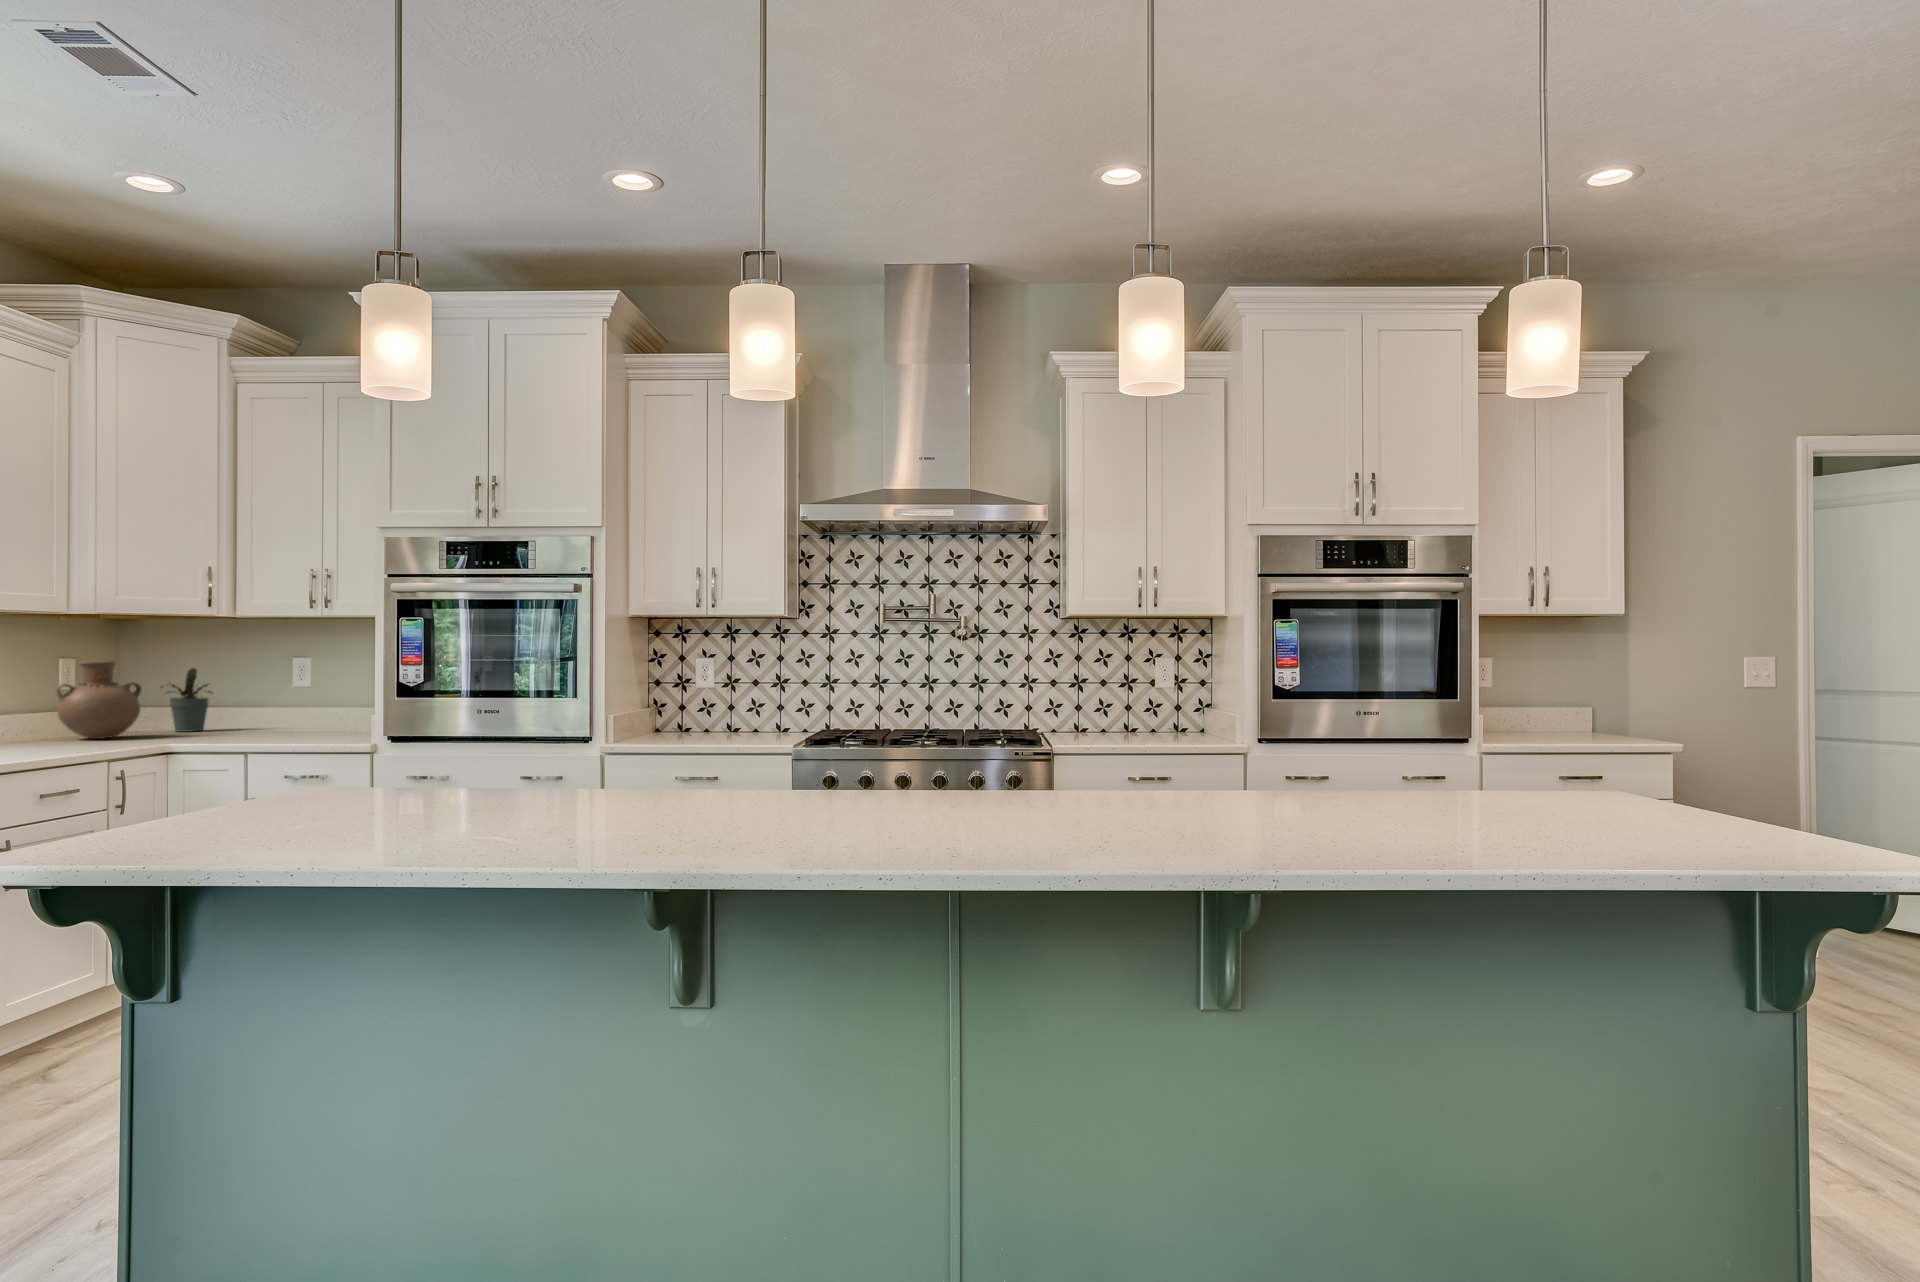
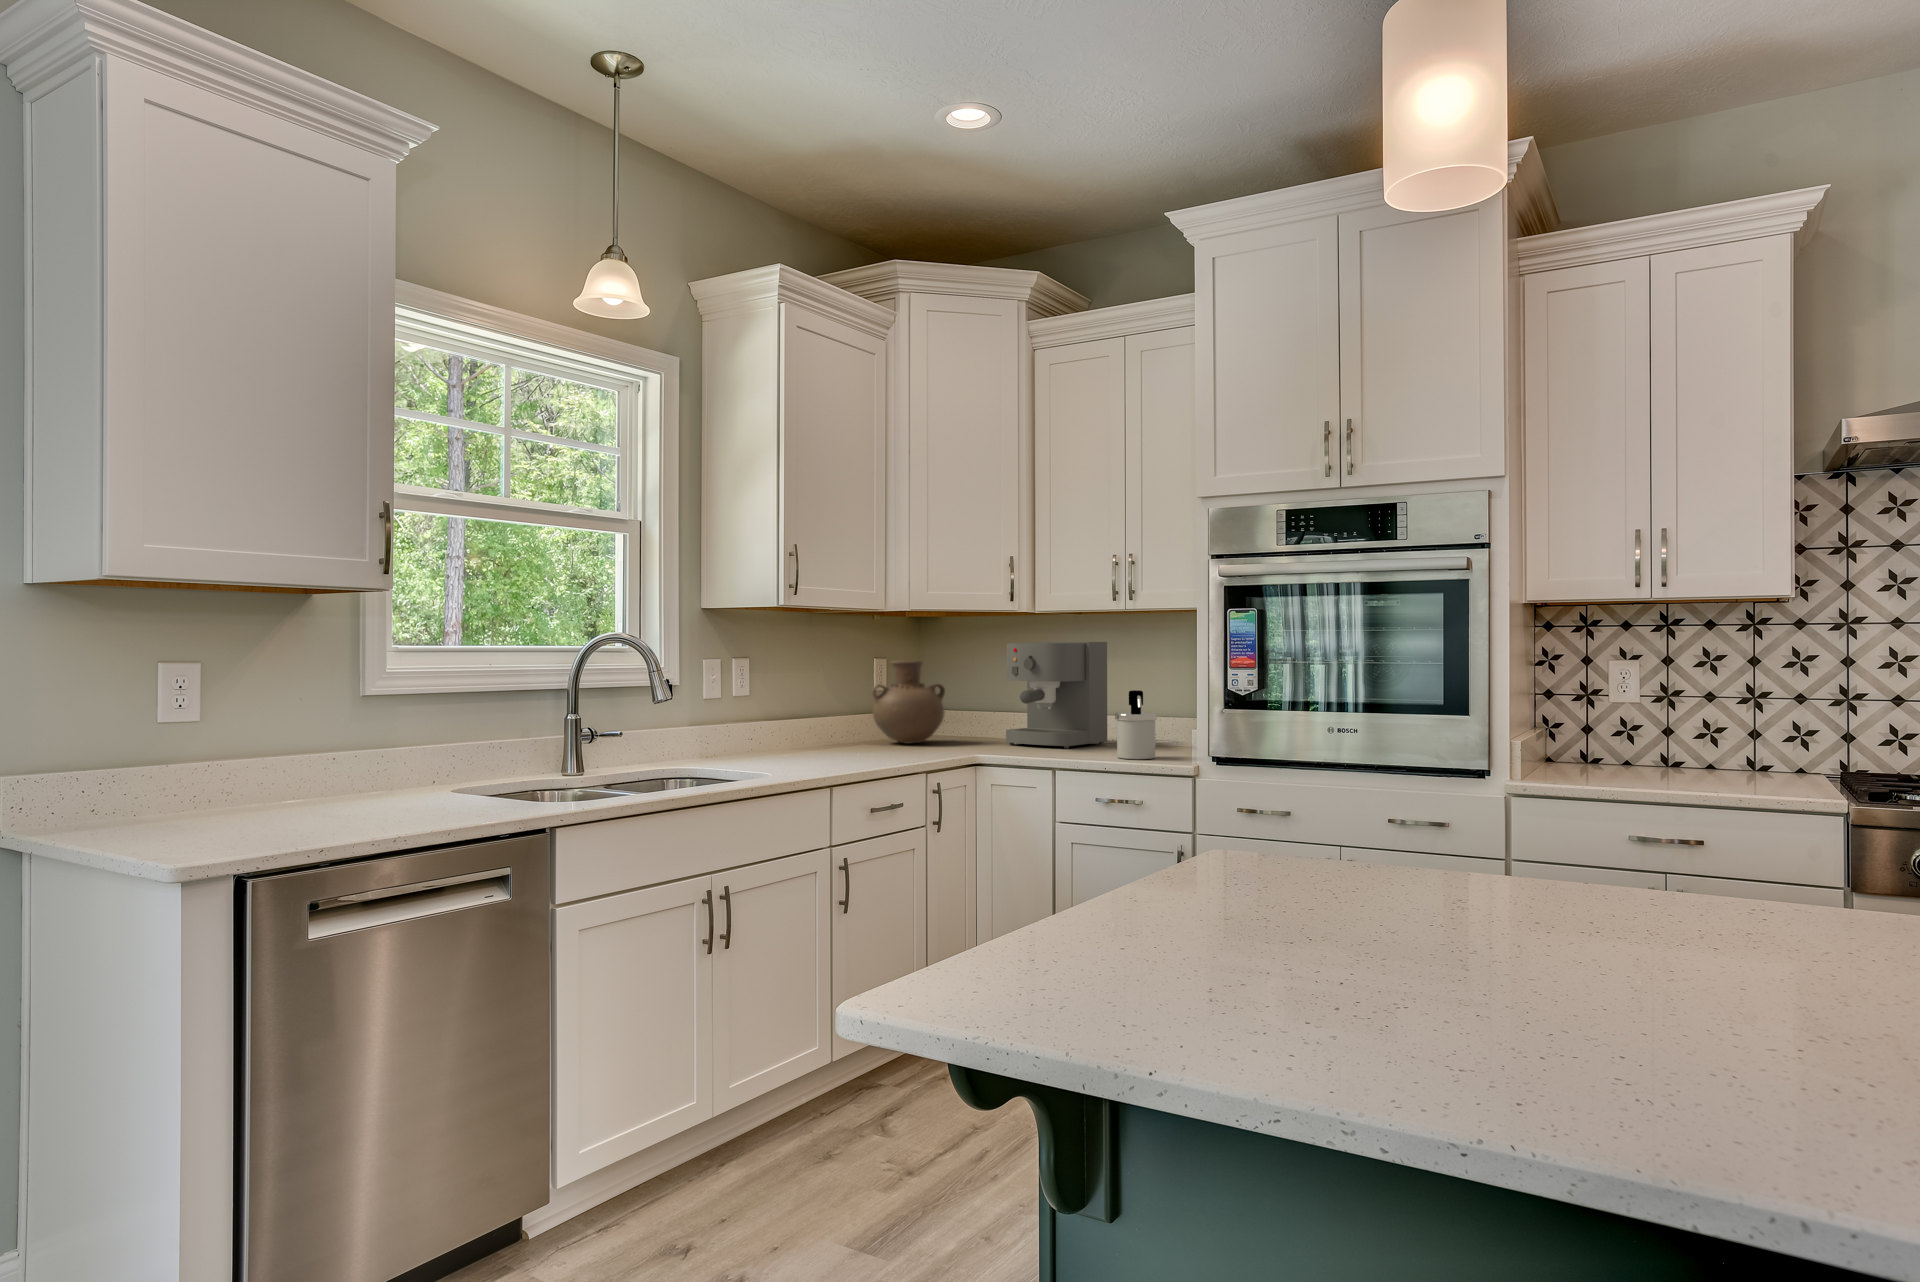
coffee maker: none [207,644,311,737] -> present [1006,642,1107,748]
potted plant: present [160,668,212,732] -> none [957,668,1006,737]
soap dispenser: none [306,684,345,742] -> present [1115,690,1157,759]

